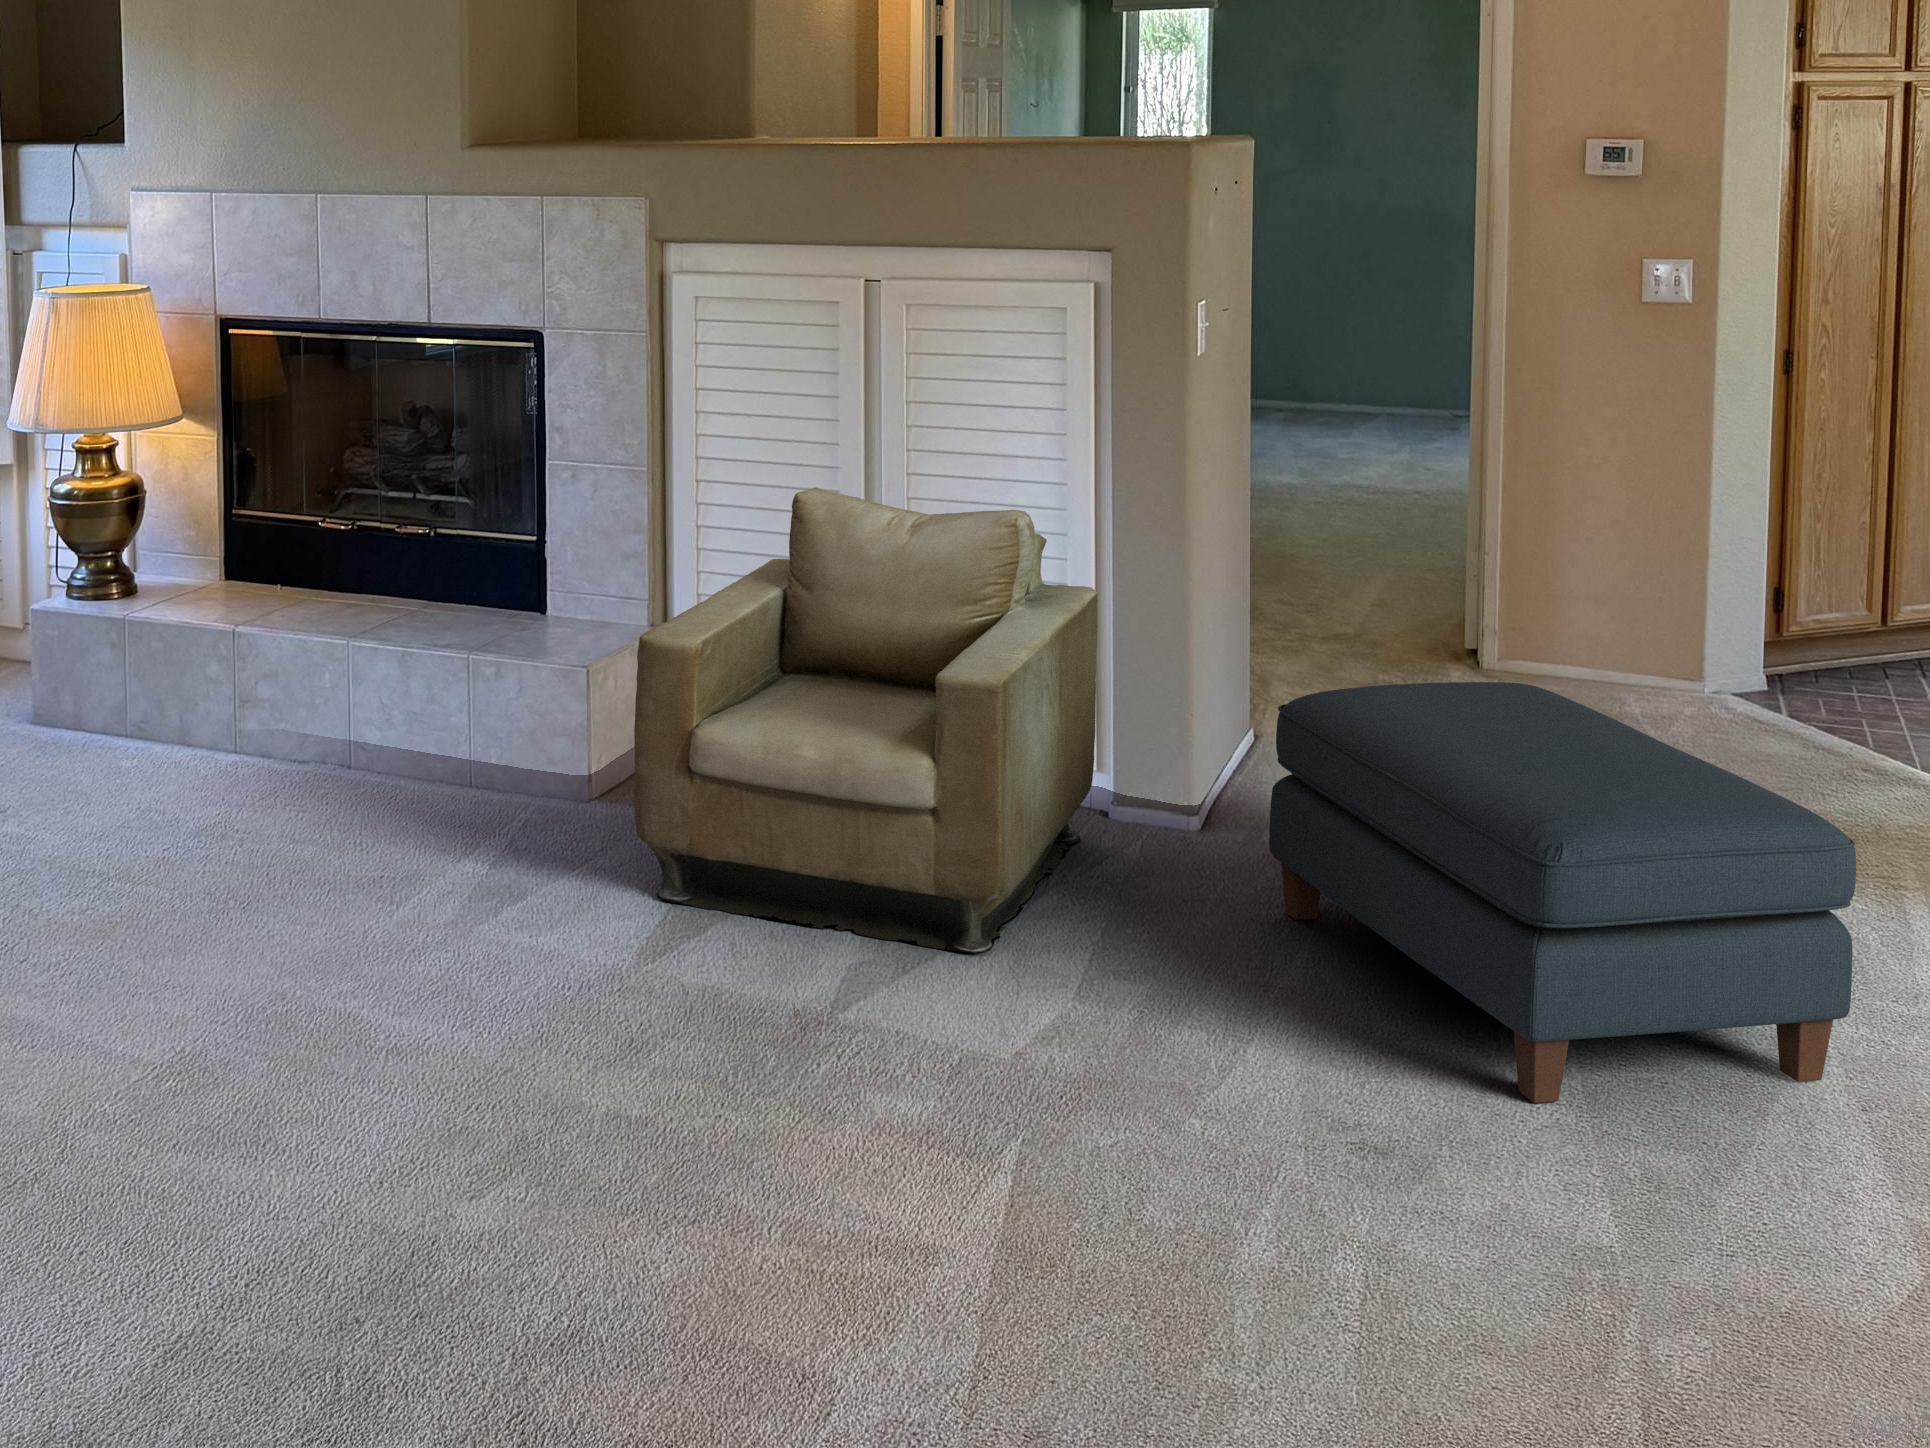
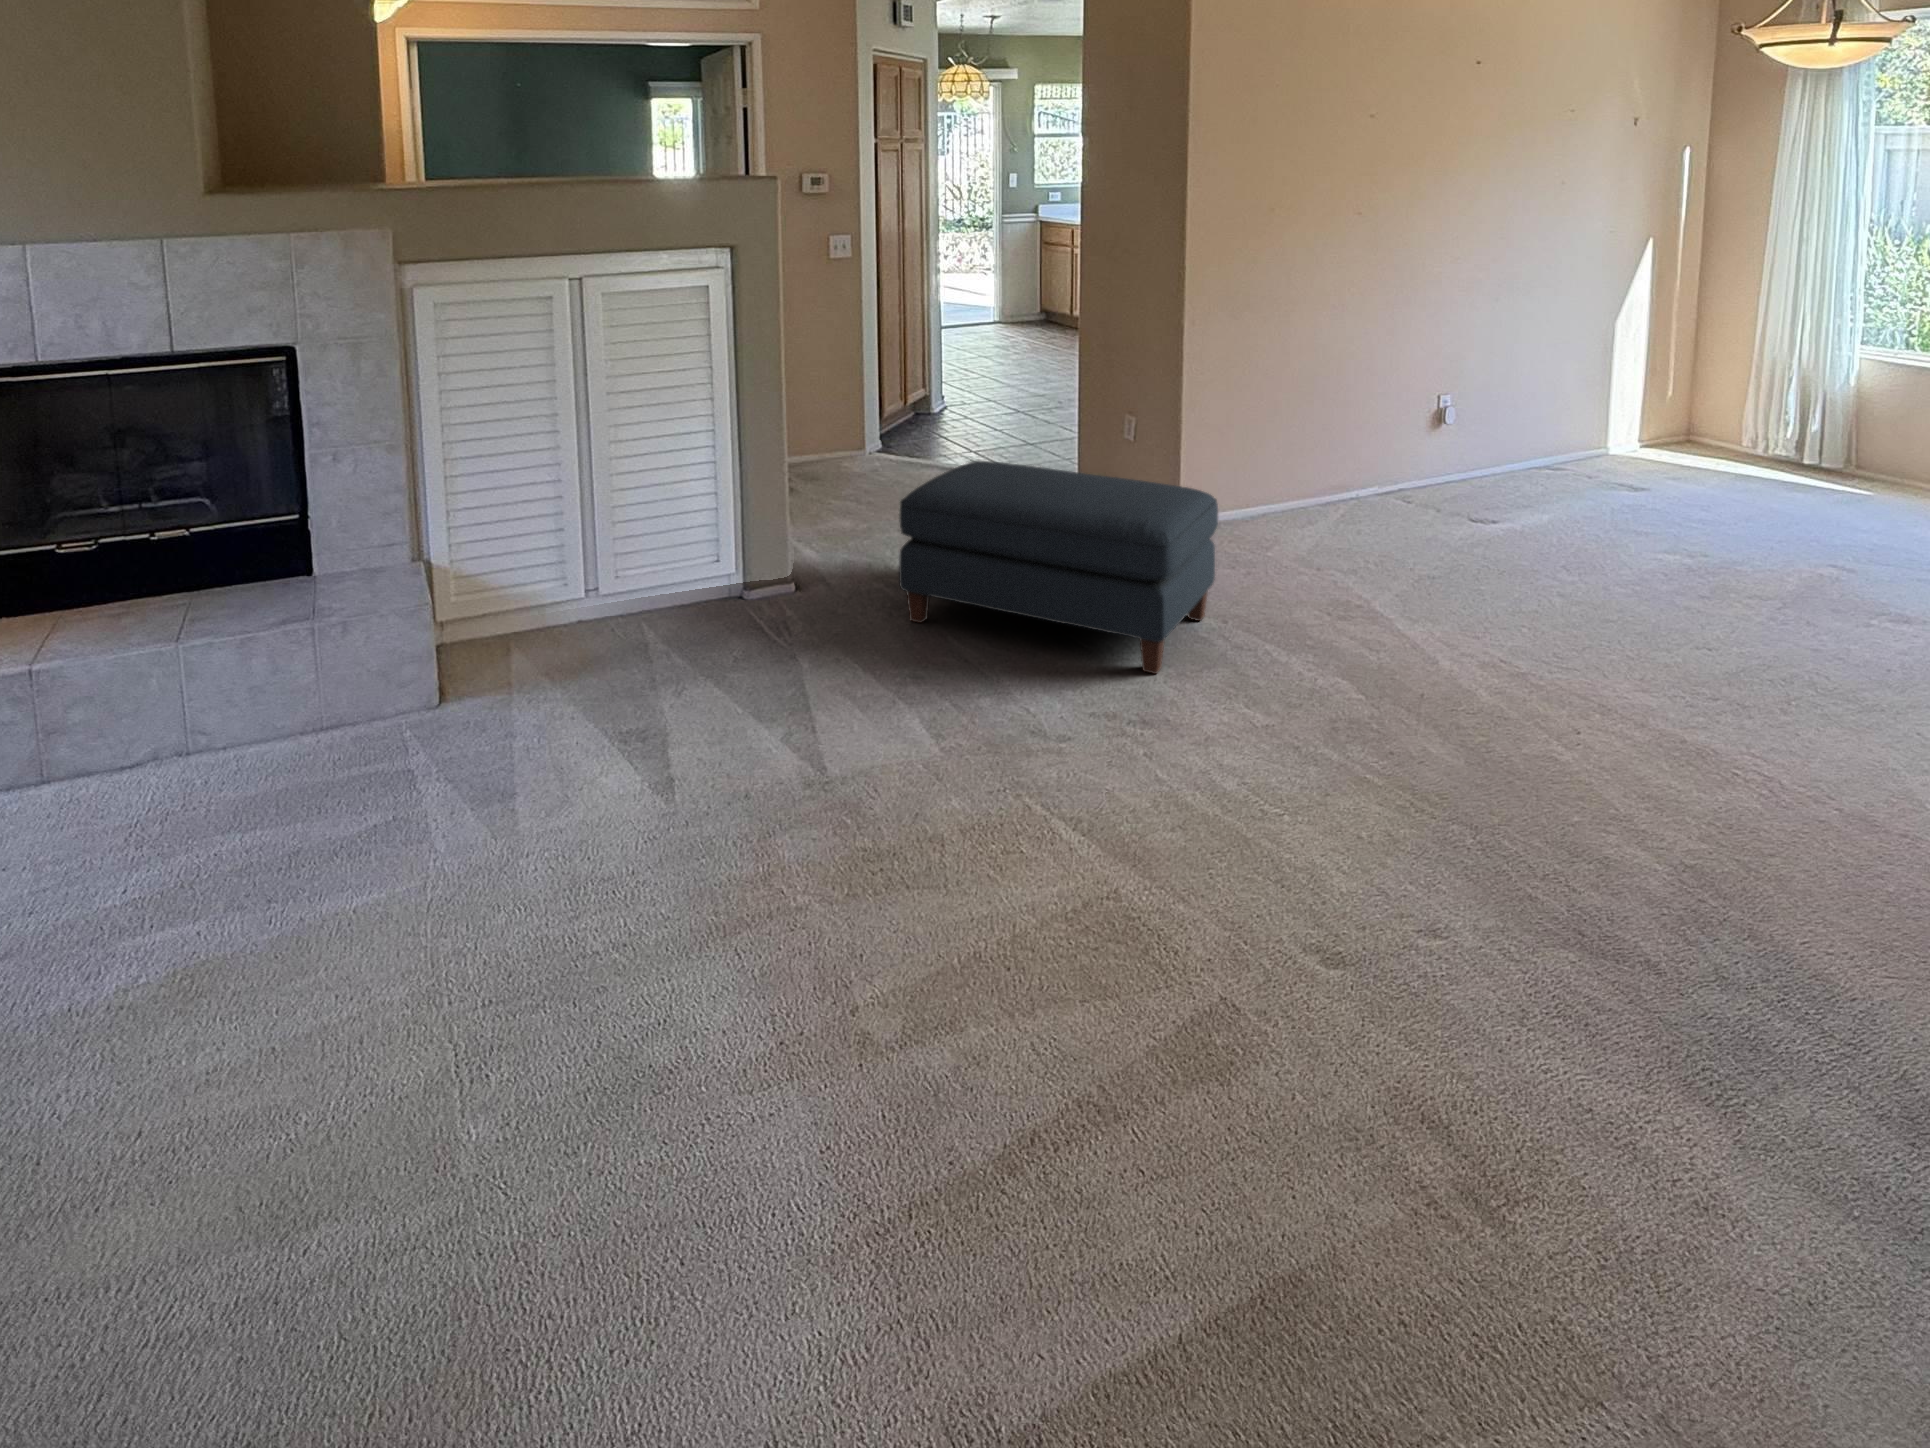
armchair: present [634,488,1098,954] -> none [473,417,845,755]

